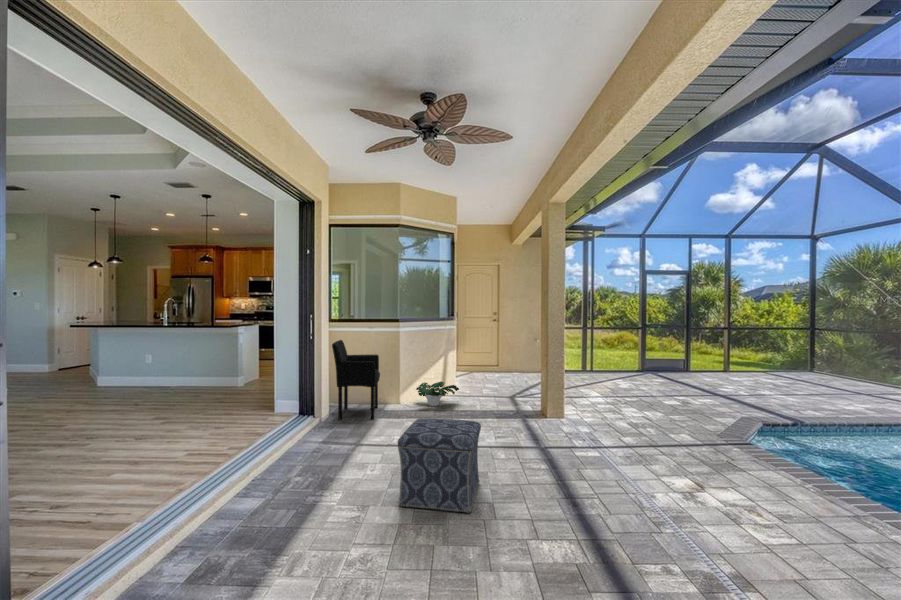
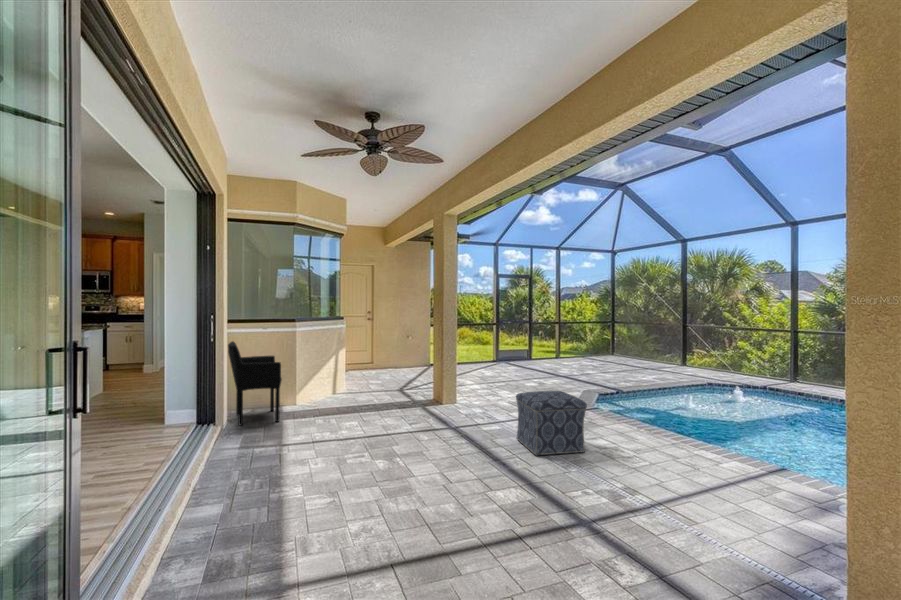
potted plant: present [416,382,459,406] -> none [312,380,356,404]
ottoman: present [398,418,481,513] -> present [516,391,587,456]

